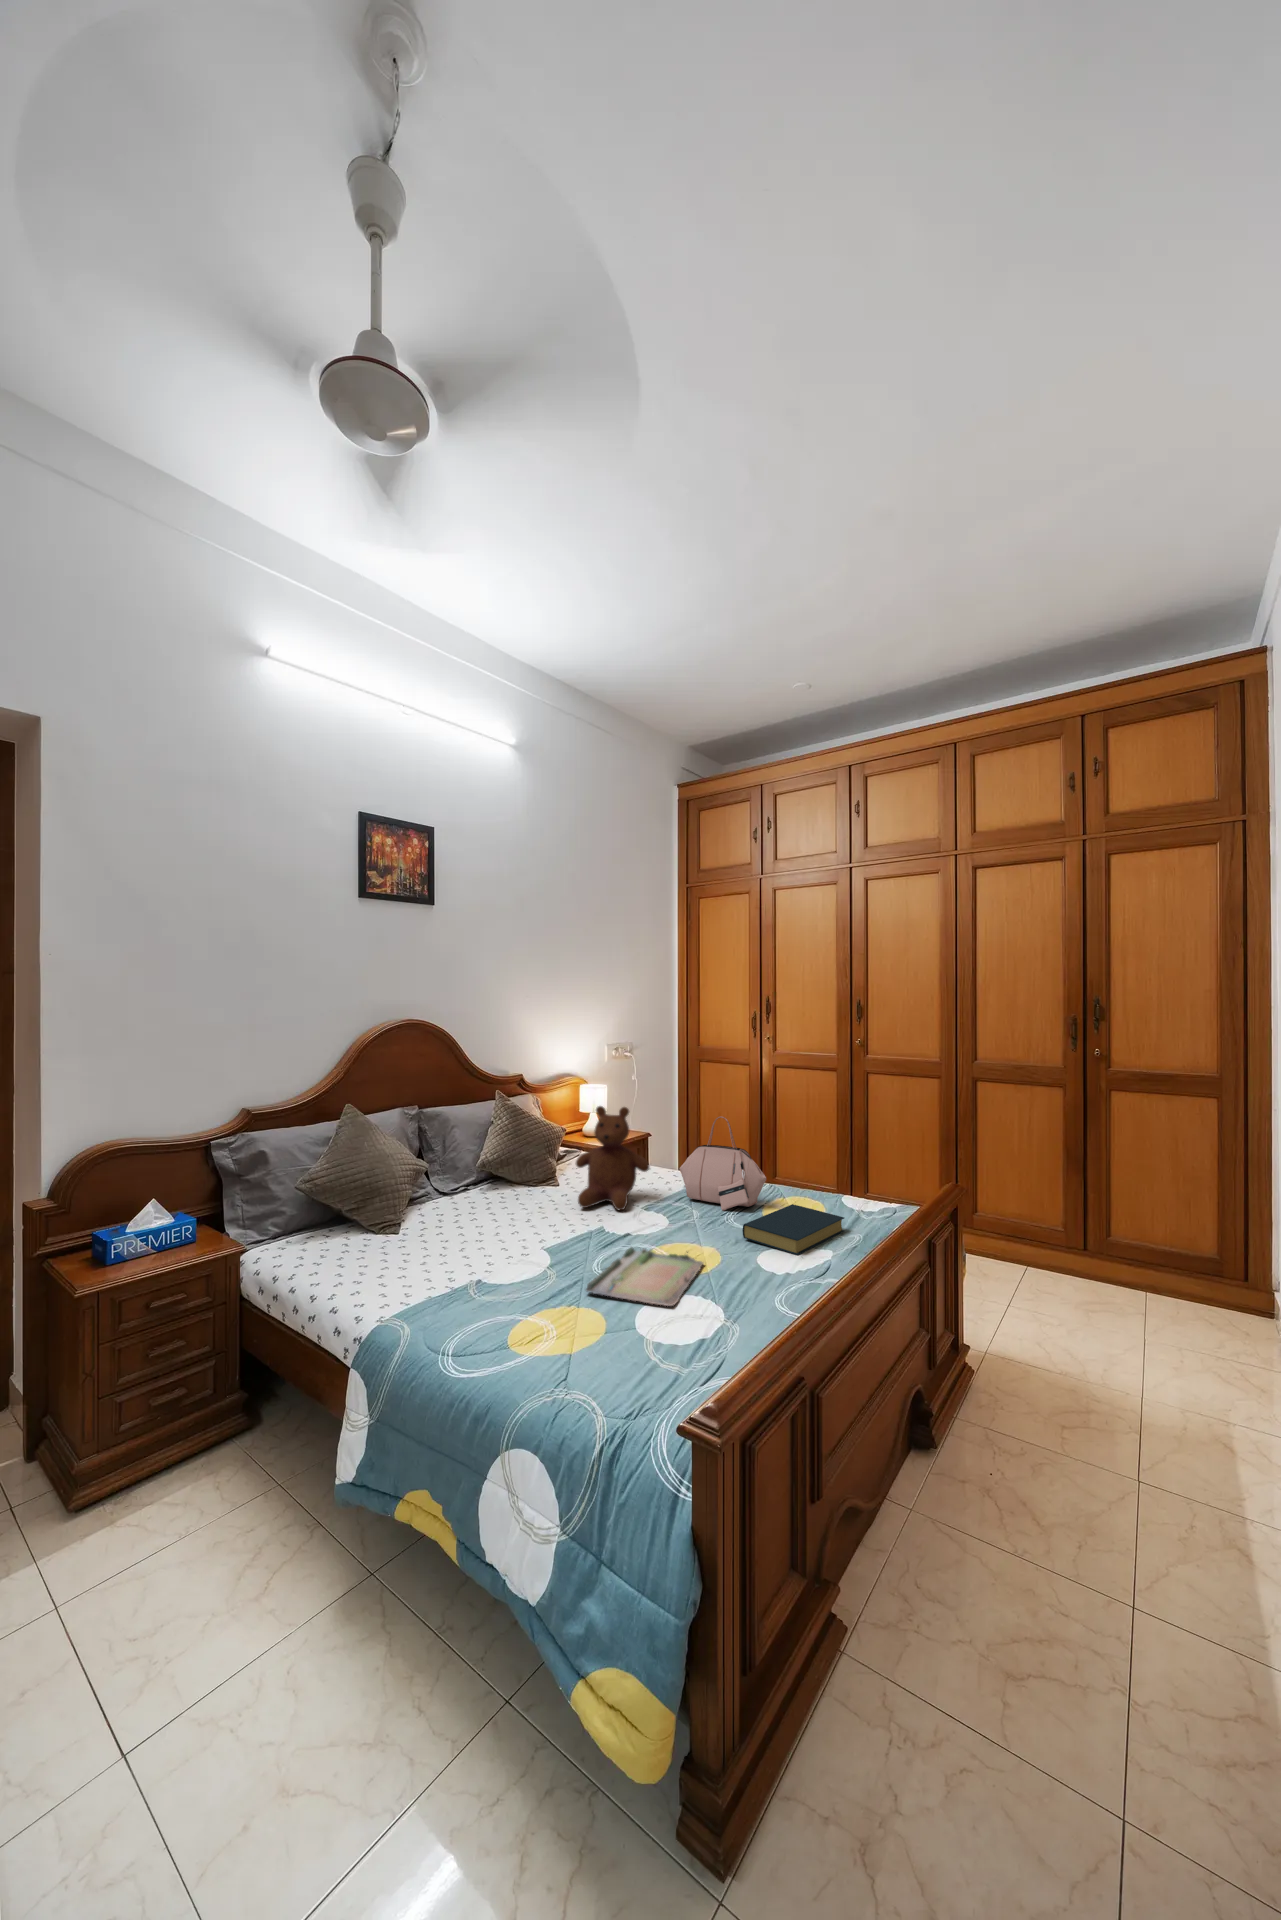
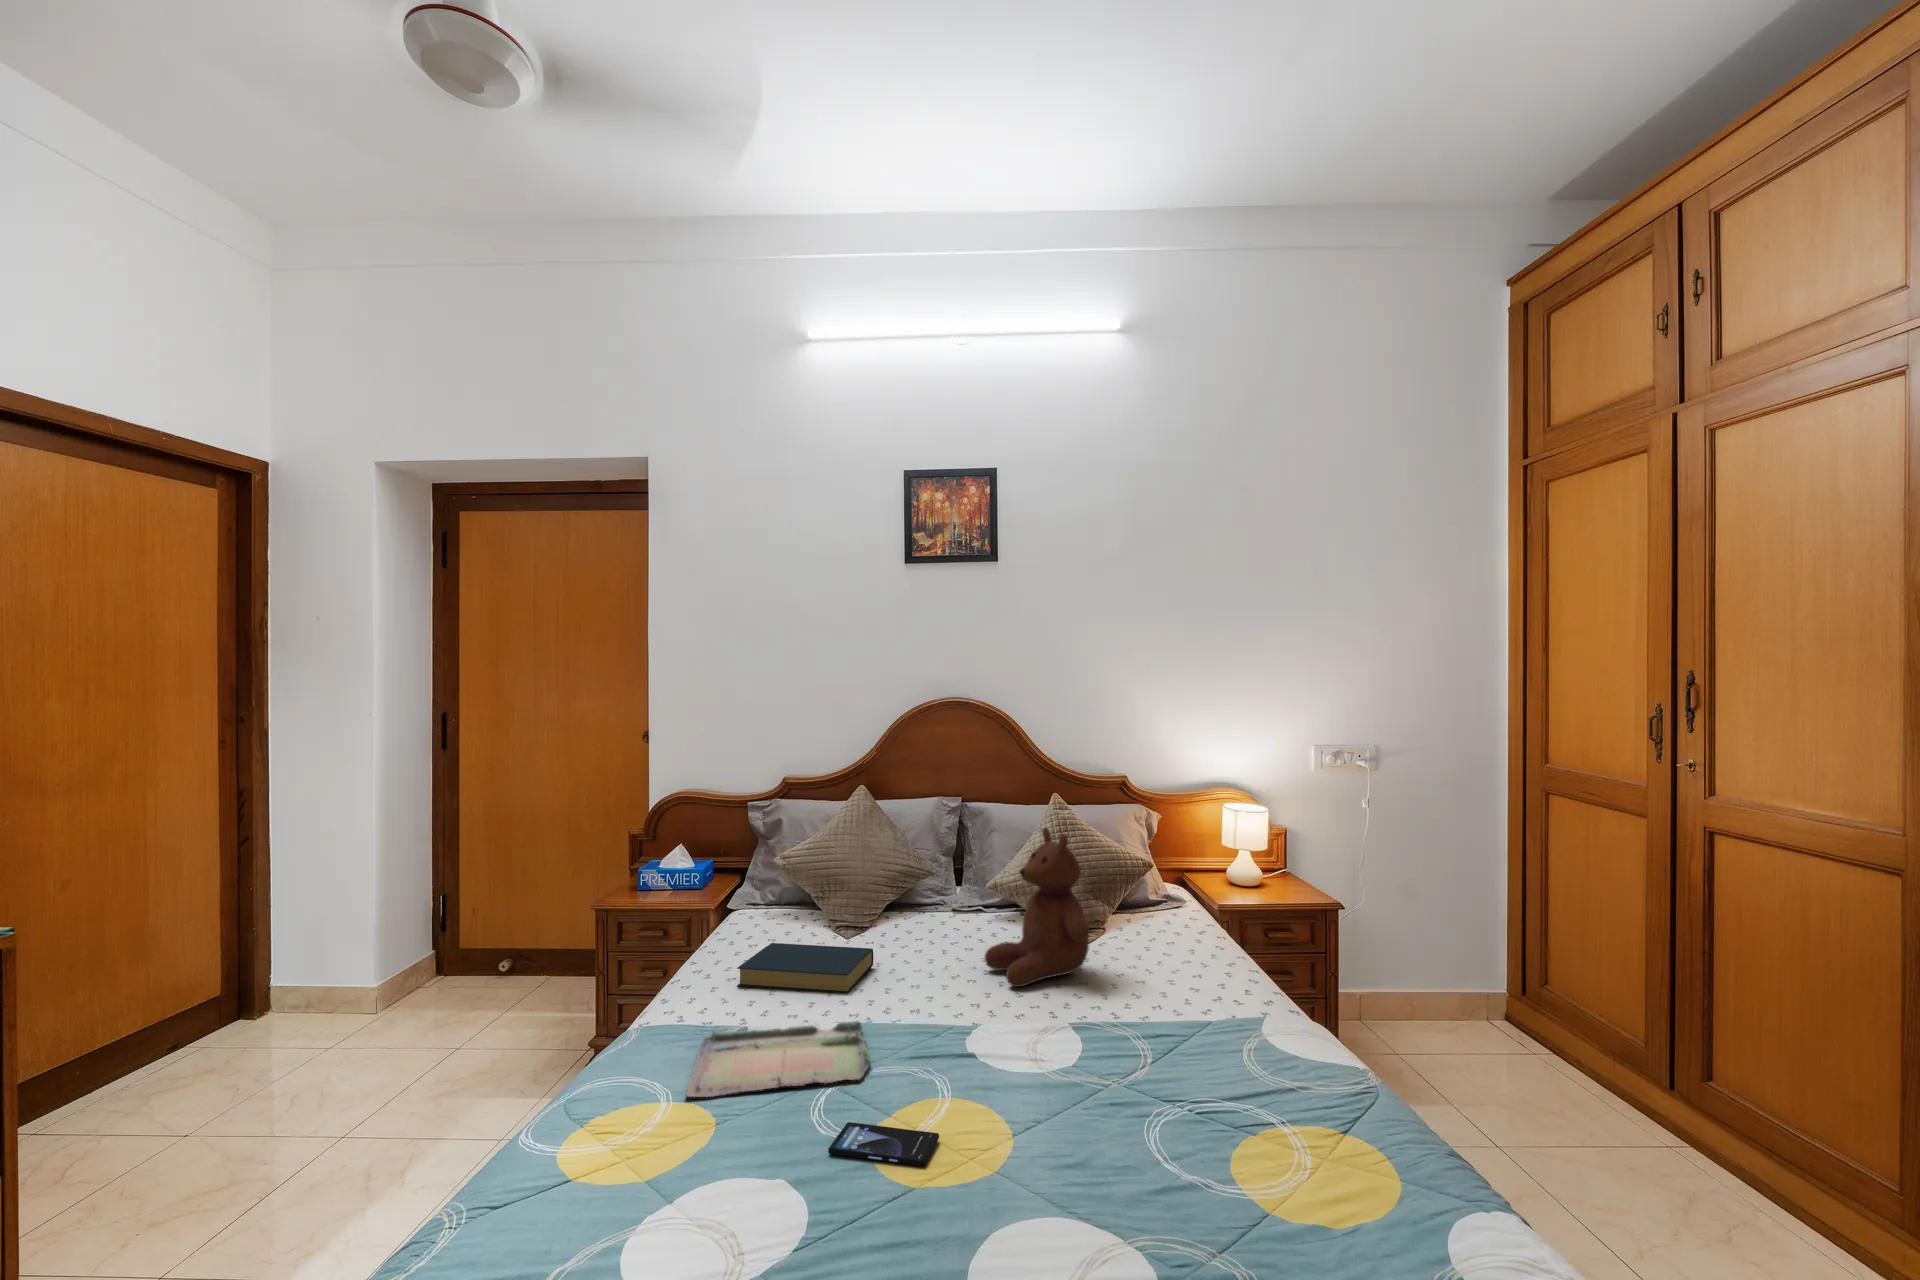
handbag: present [680,1116,766,1210] -> none [1112,874,1195,1052]
hardback book: present [743,1204,844,1255] -> present [737,943,873,994]
smartphone: none [759,1257,814,1283] -> present [828,1122,939,1166]

